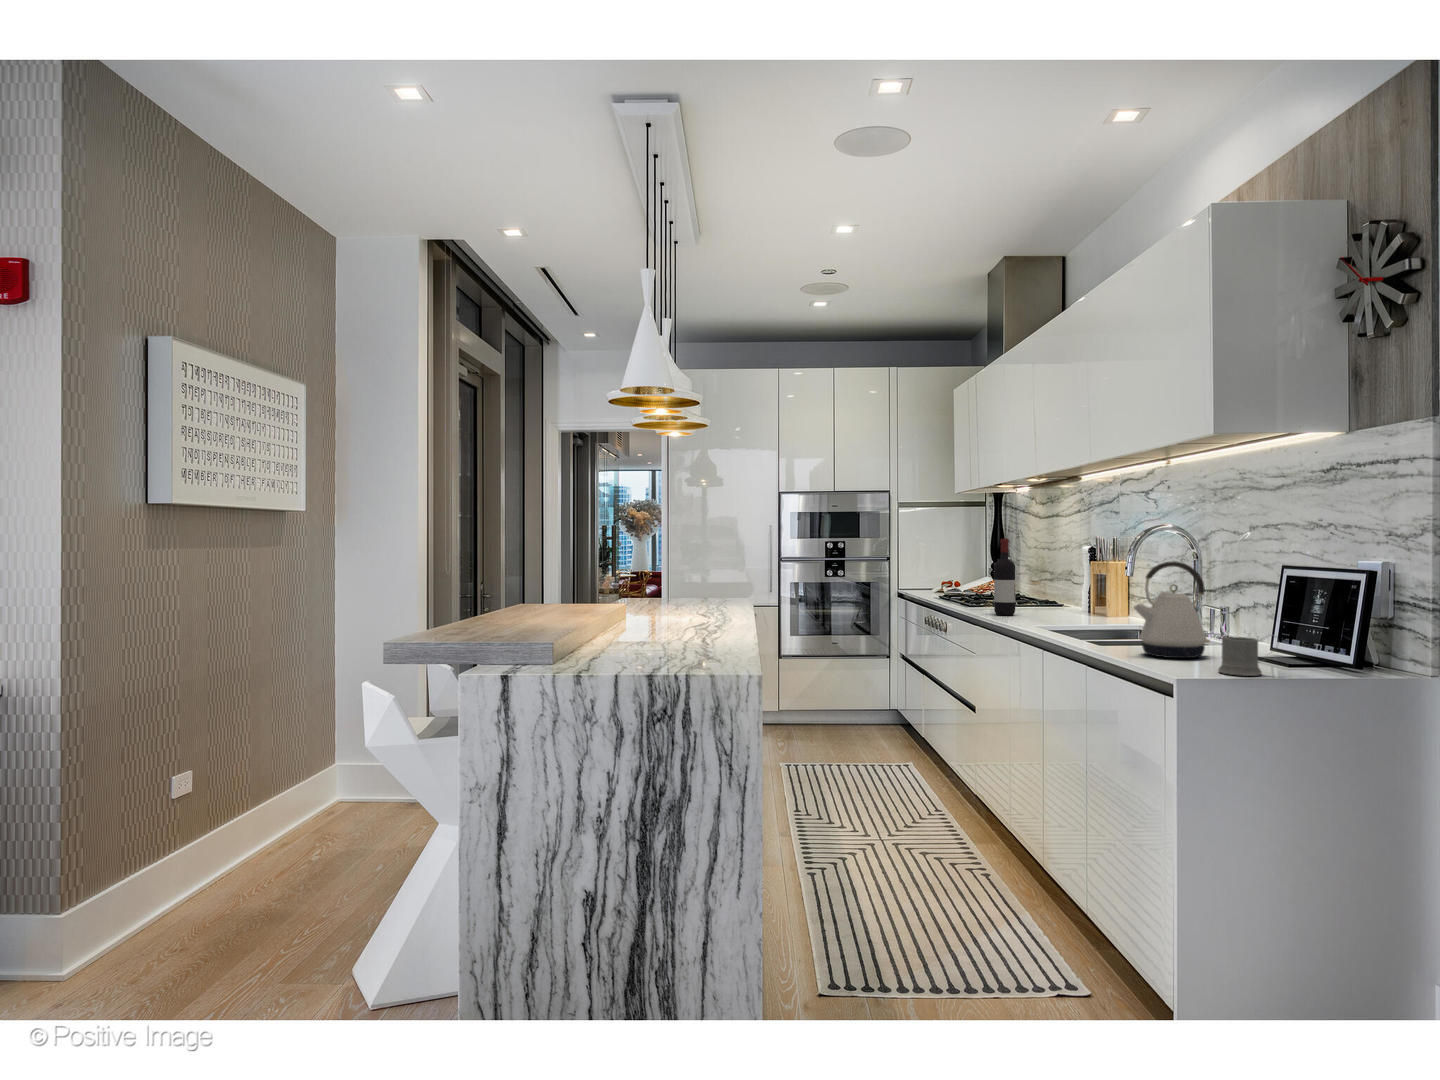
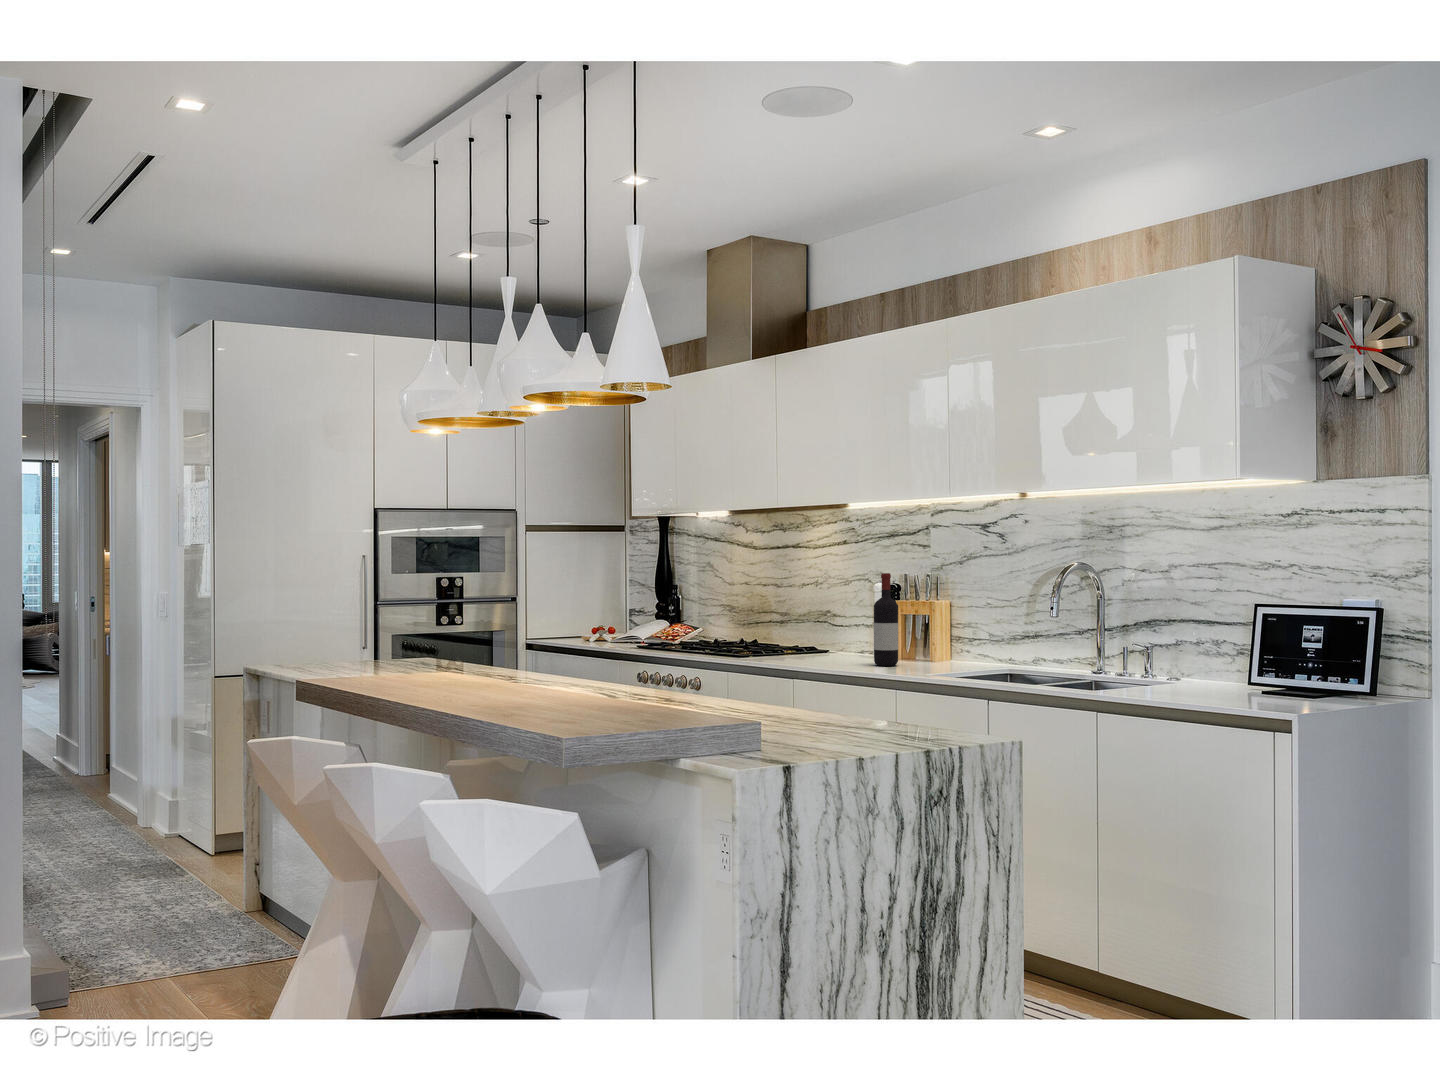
kettle: present [1134,561,1210,658] -> none [1165,602,1229,699]
mug: present [1218,635,1277,676] -> none [1279,670,1330,710]

